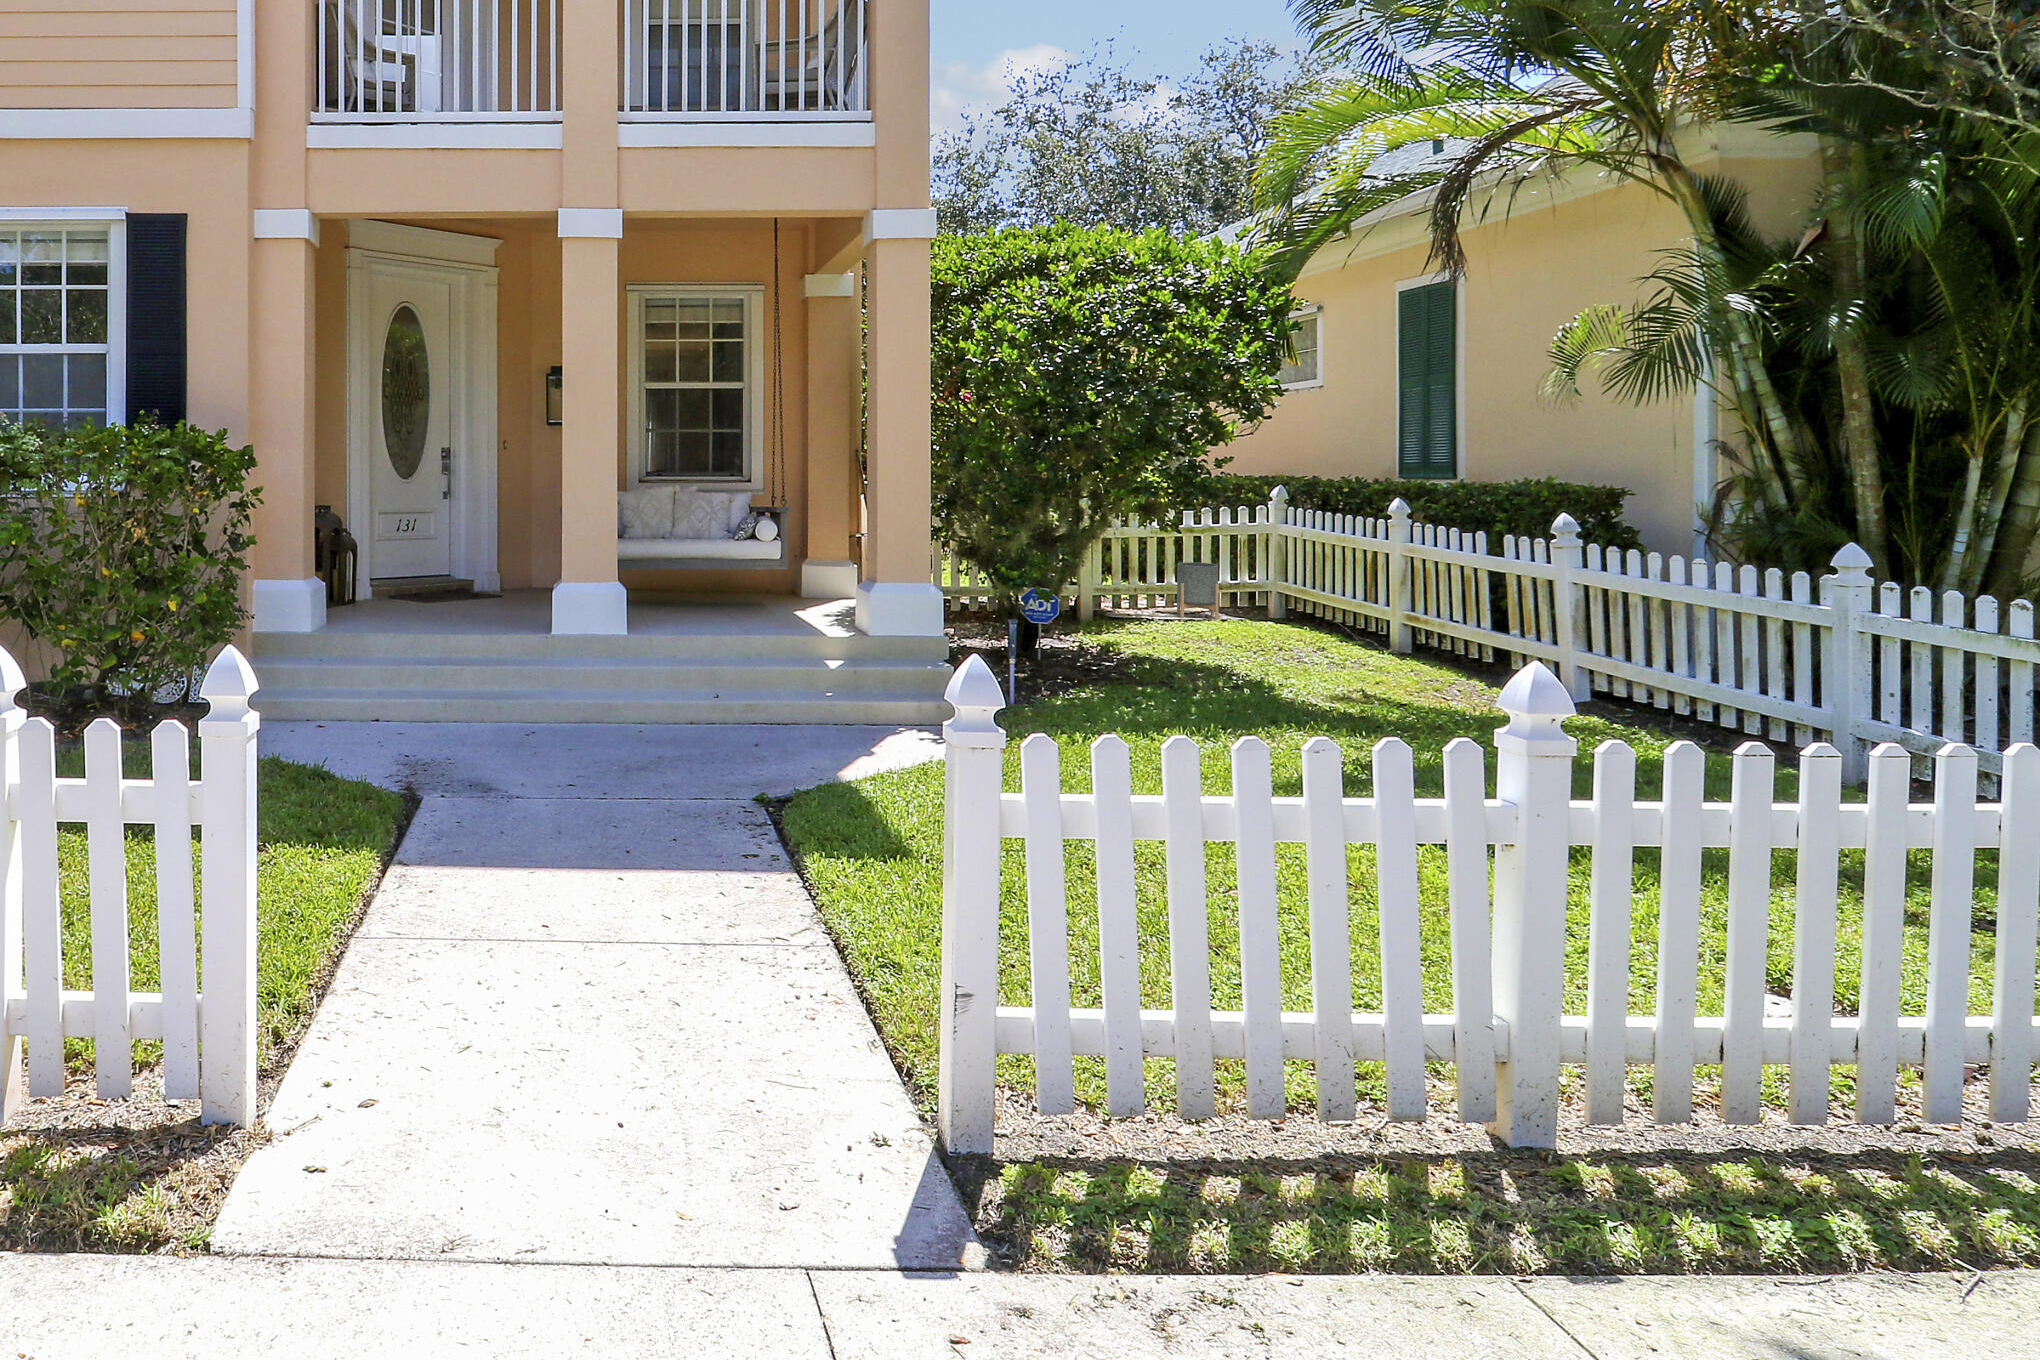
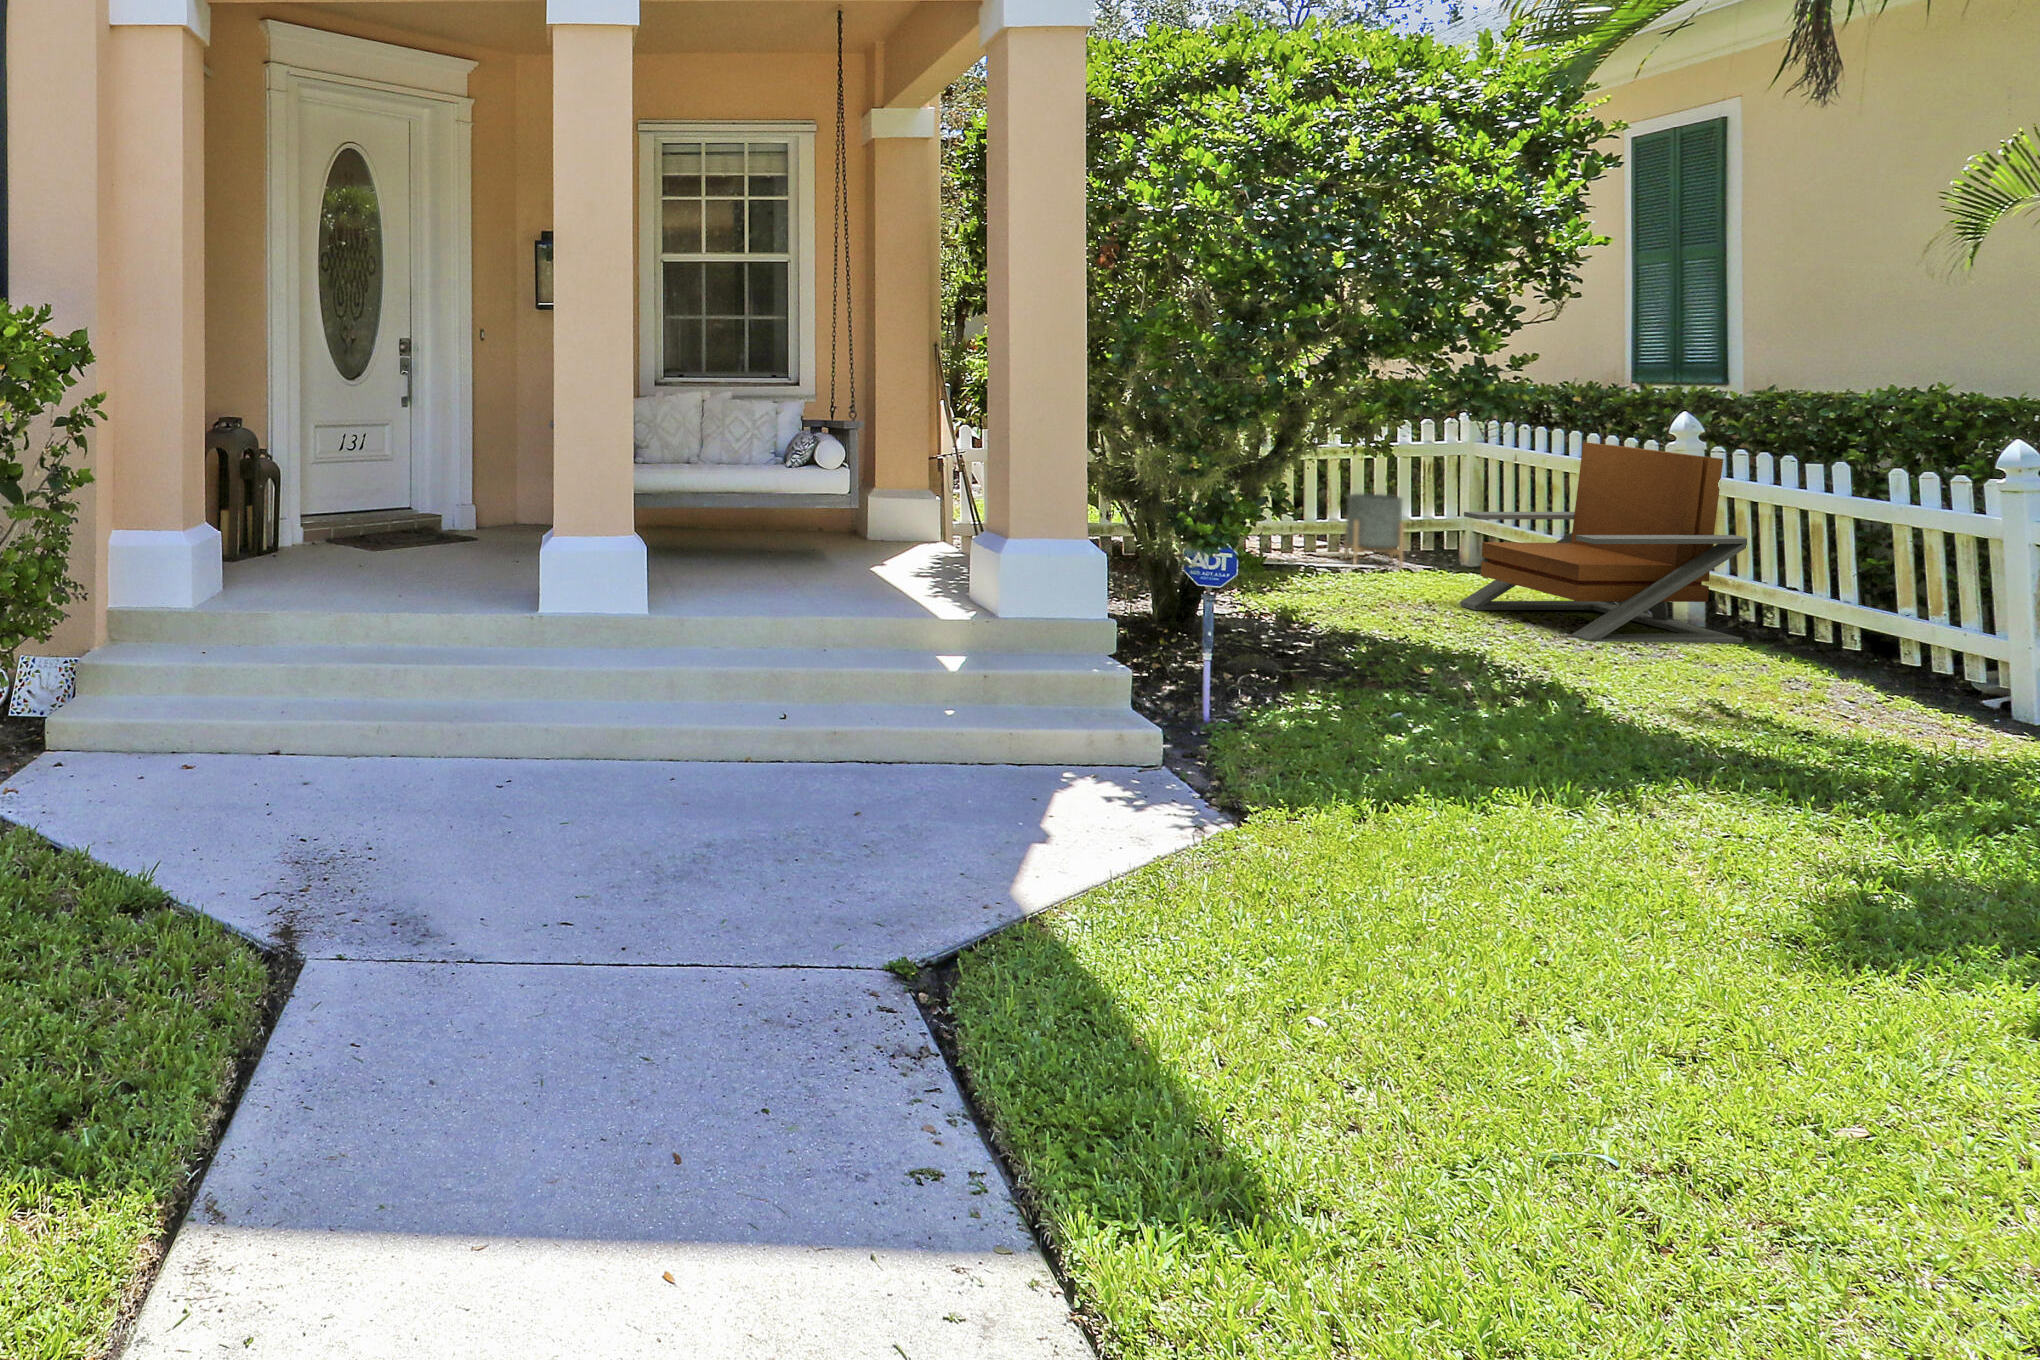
lounge chair: none [1237,521,1427,667] -> present [1460,442,1747,643]

